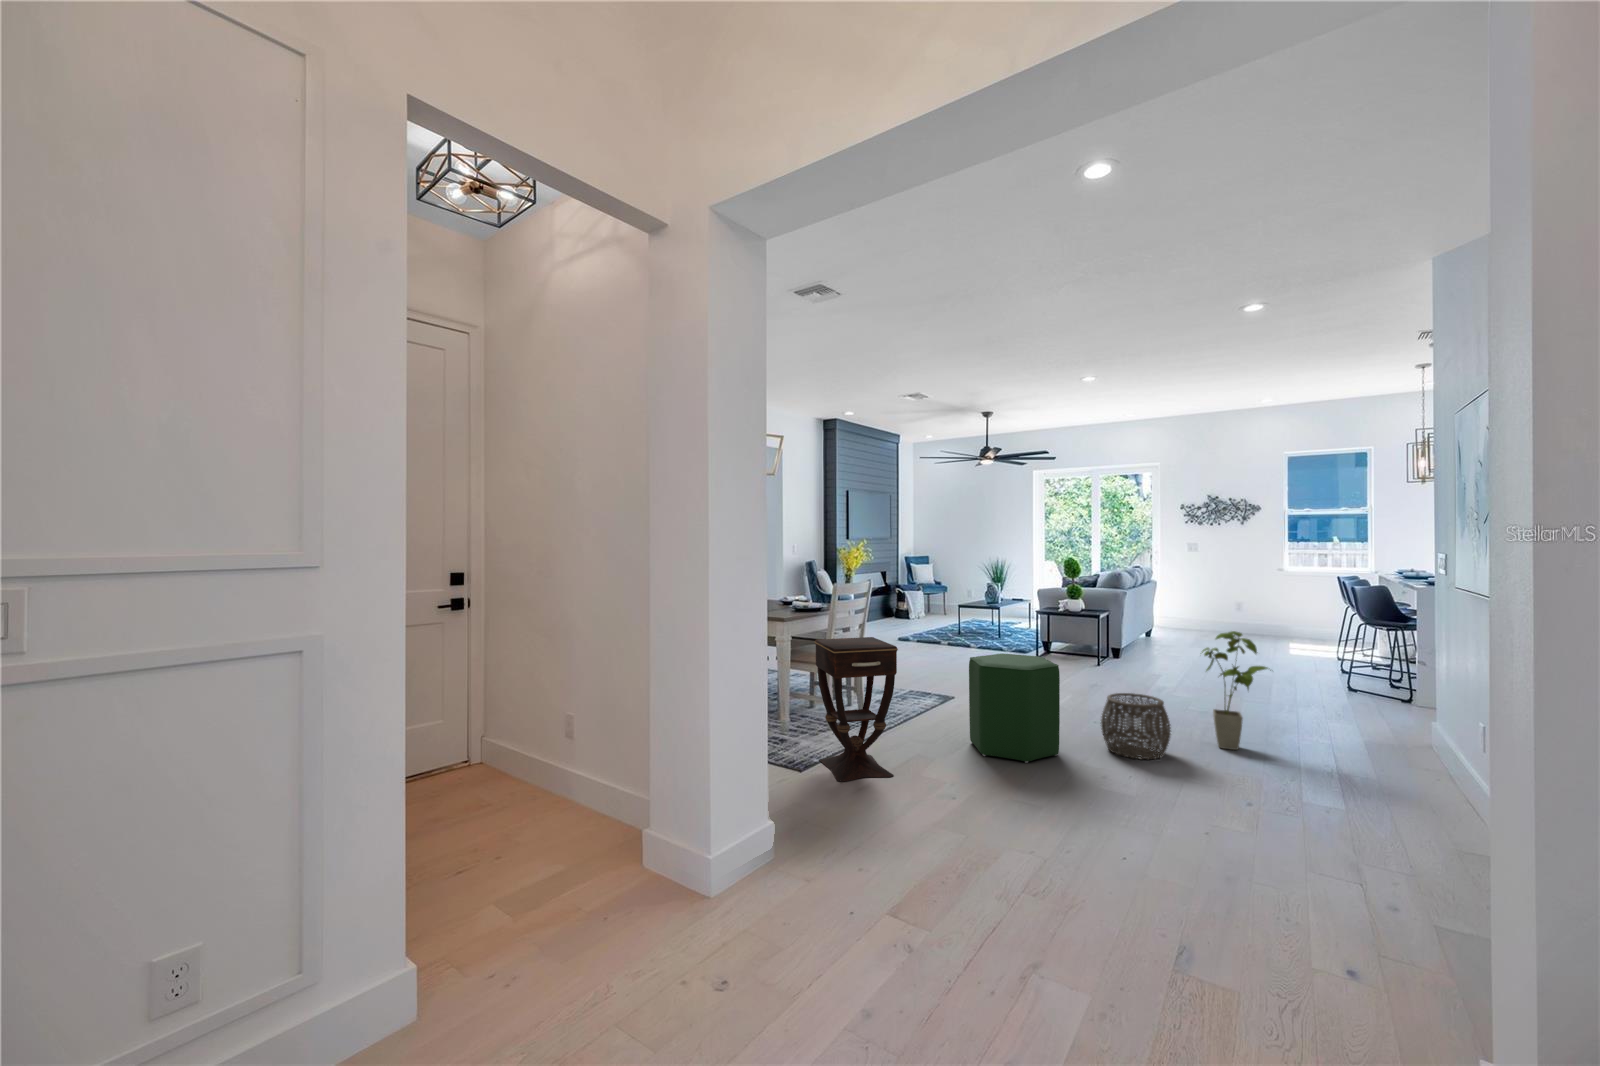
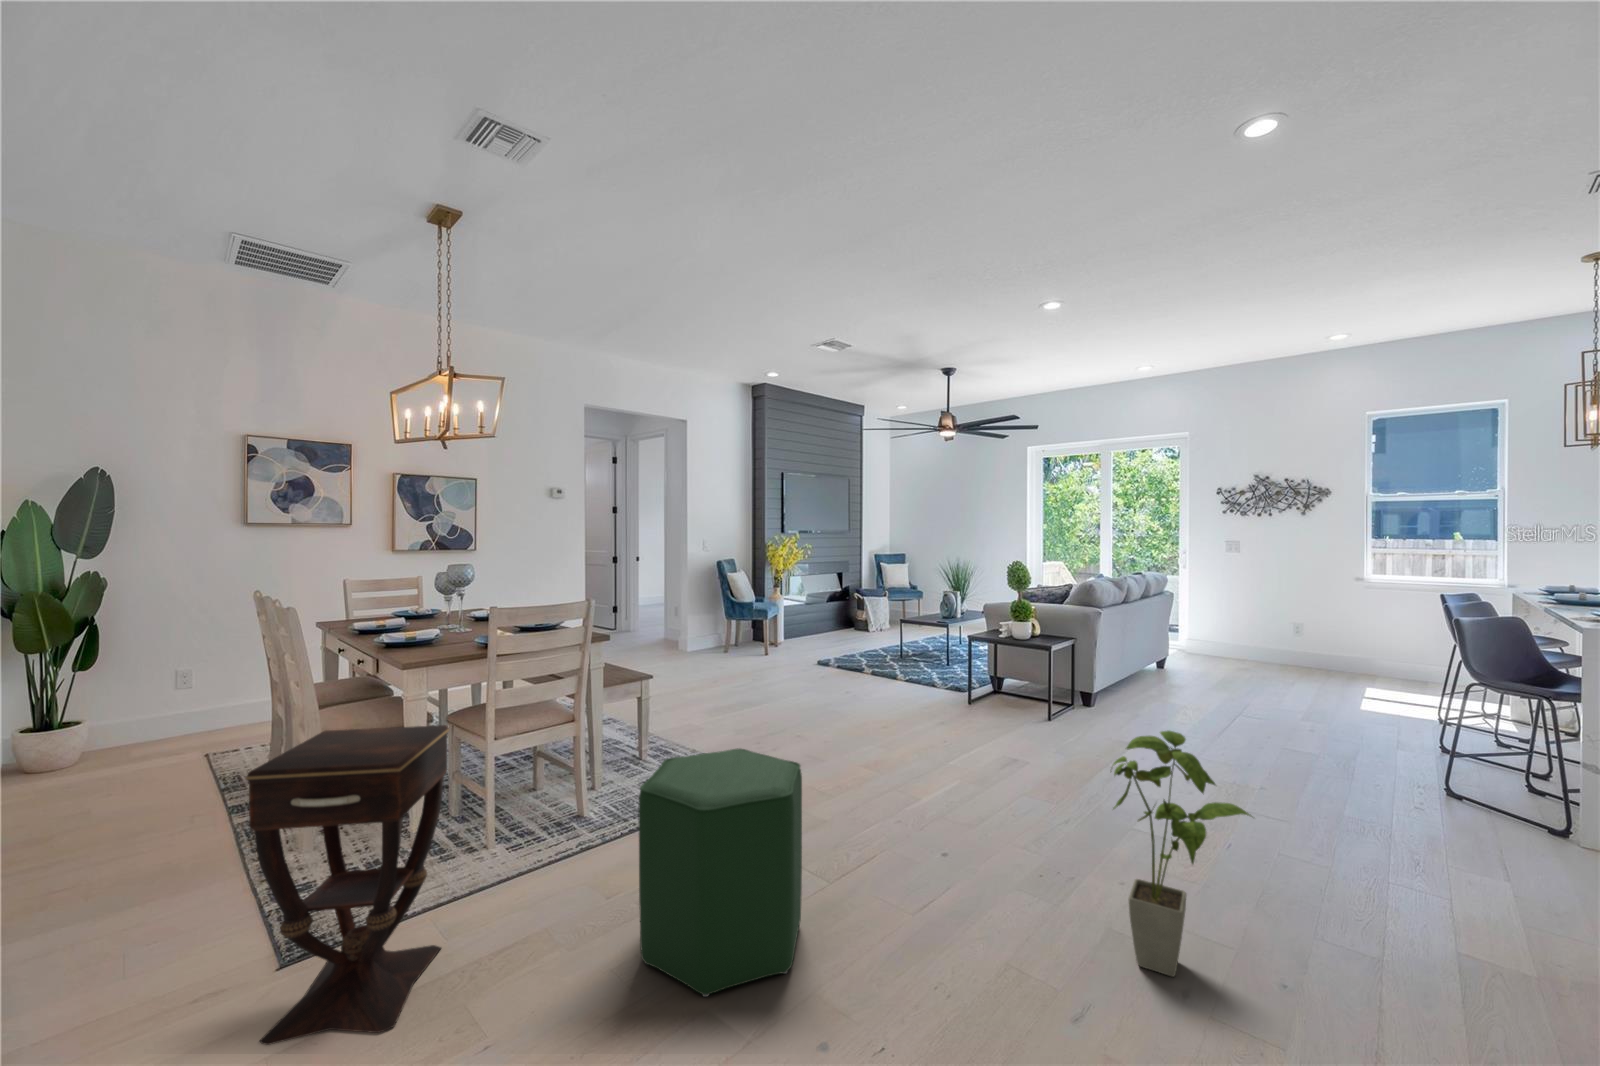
woven basket: present [1101,693,1171,759] -> none [890,841,1021,1005]

